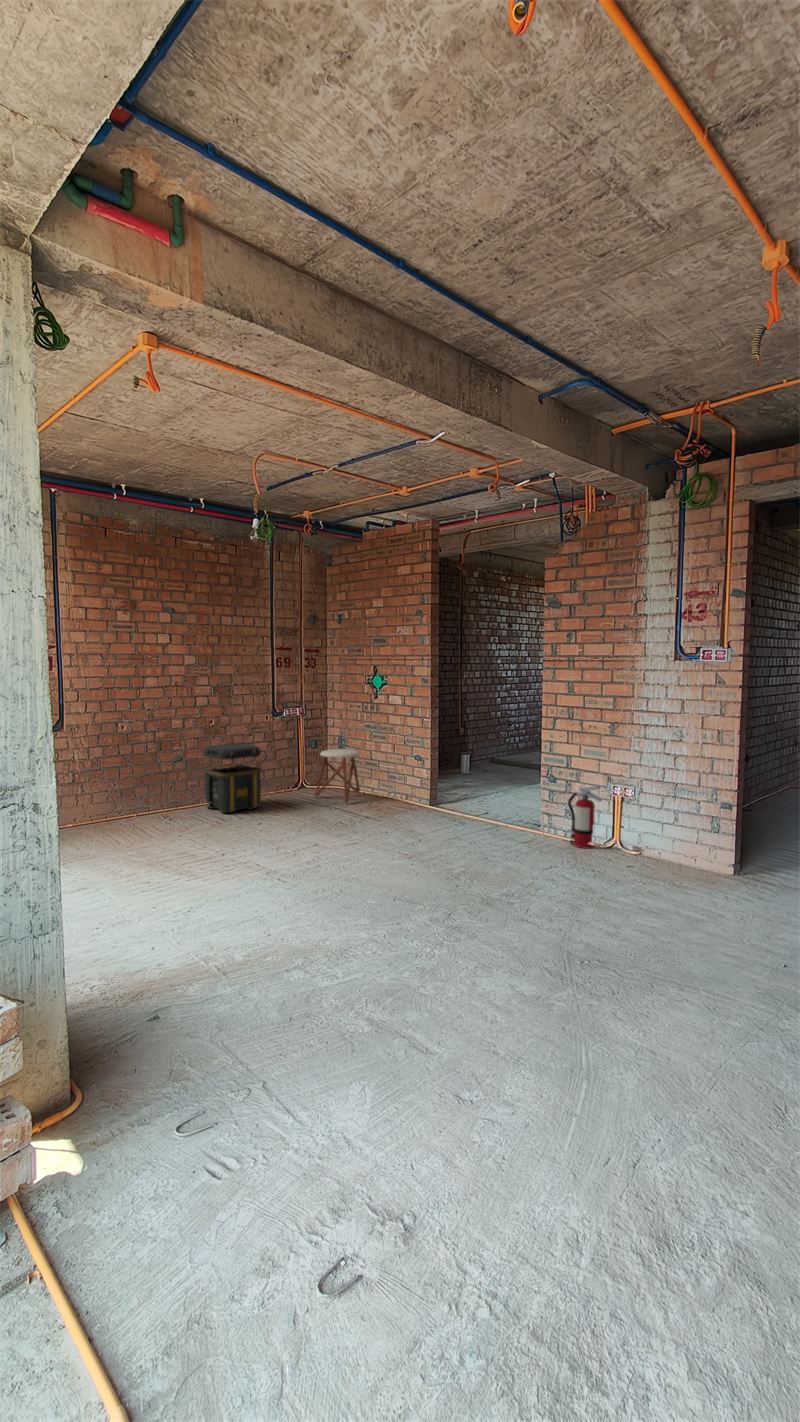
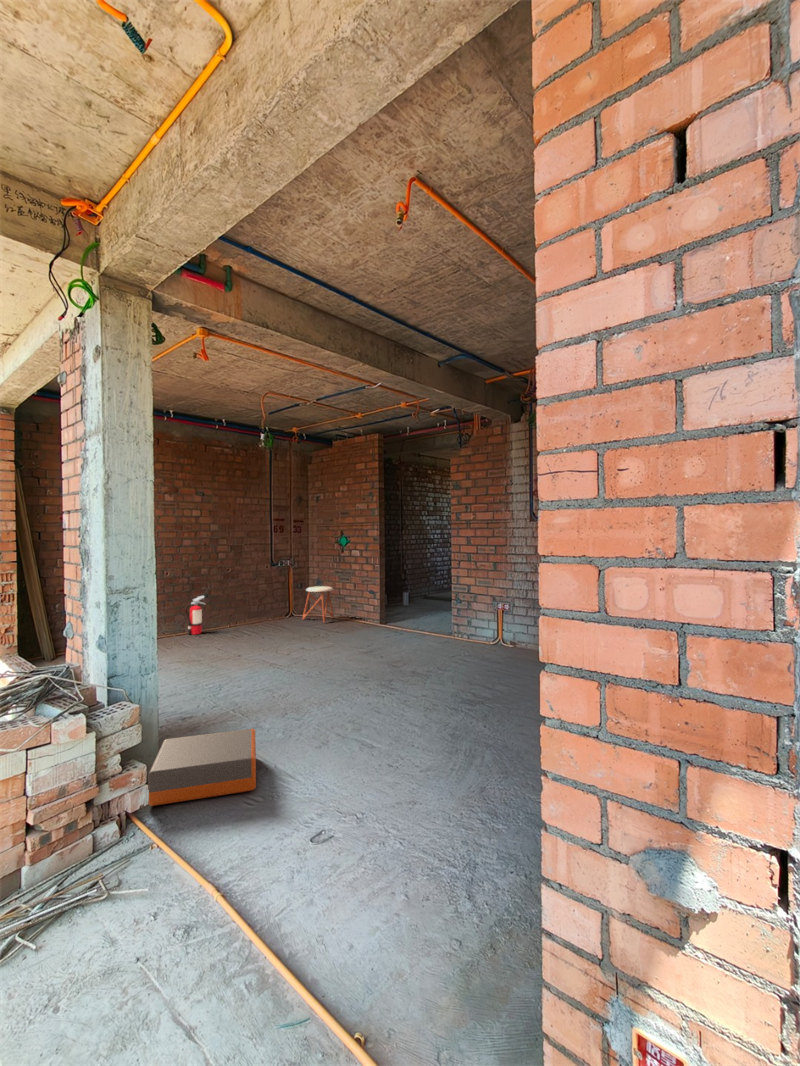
toolbox: present [203,744,262,813] -> none [225,584,266,630]
fire extinguisher: present [568,785,602,848] -> present [185,596,205,634]
storage box: none [39,1018,232,1170] -> present [148,729,256,806]

